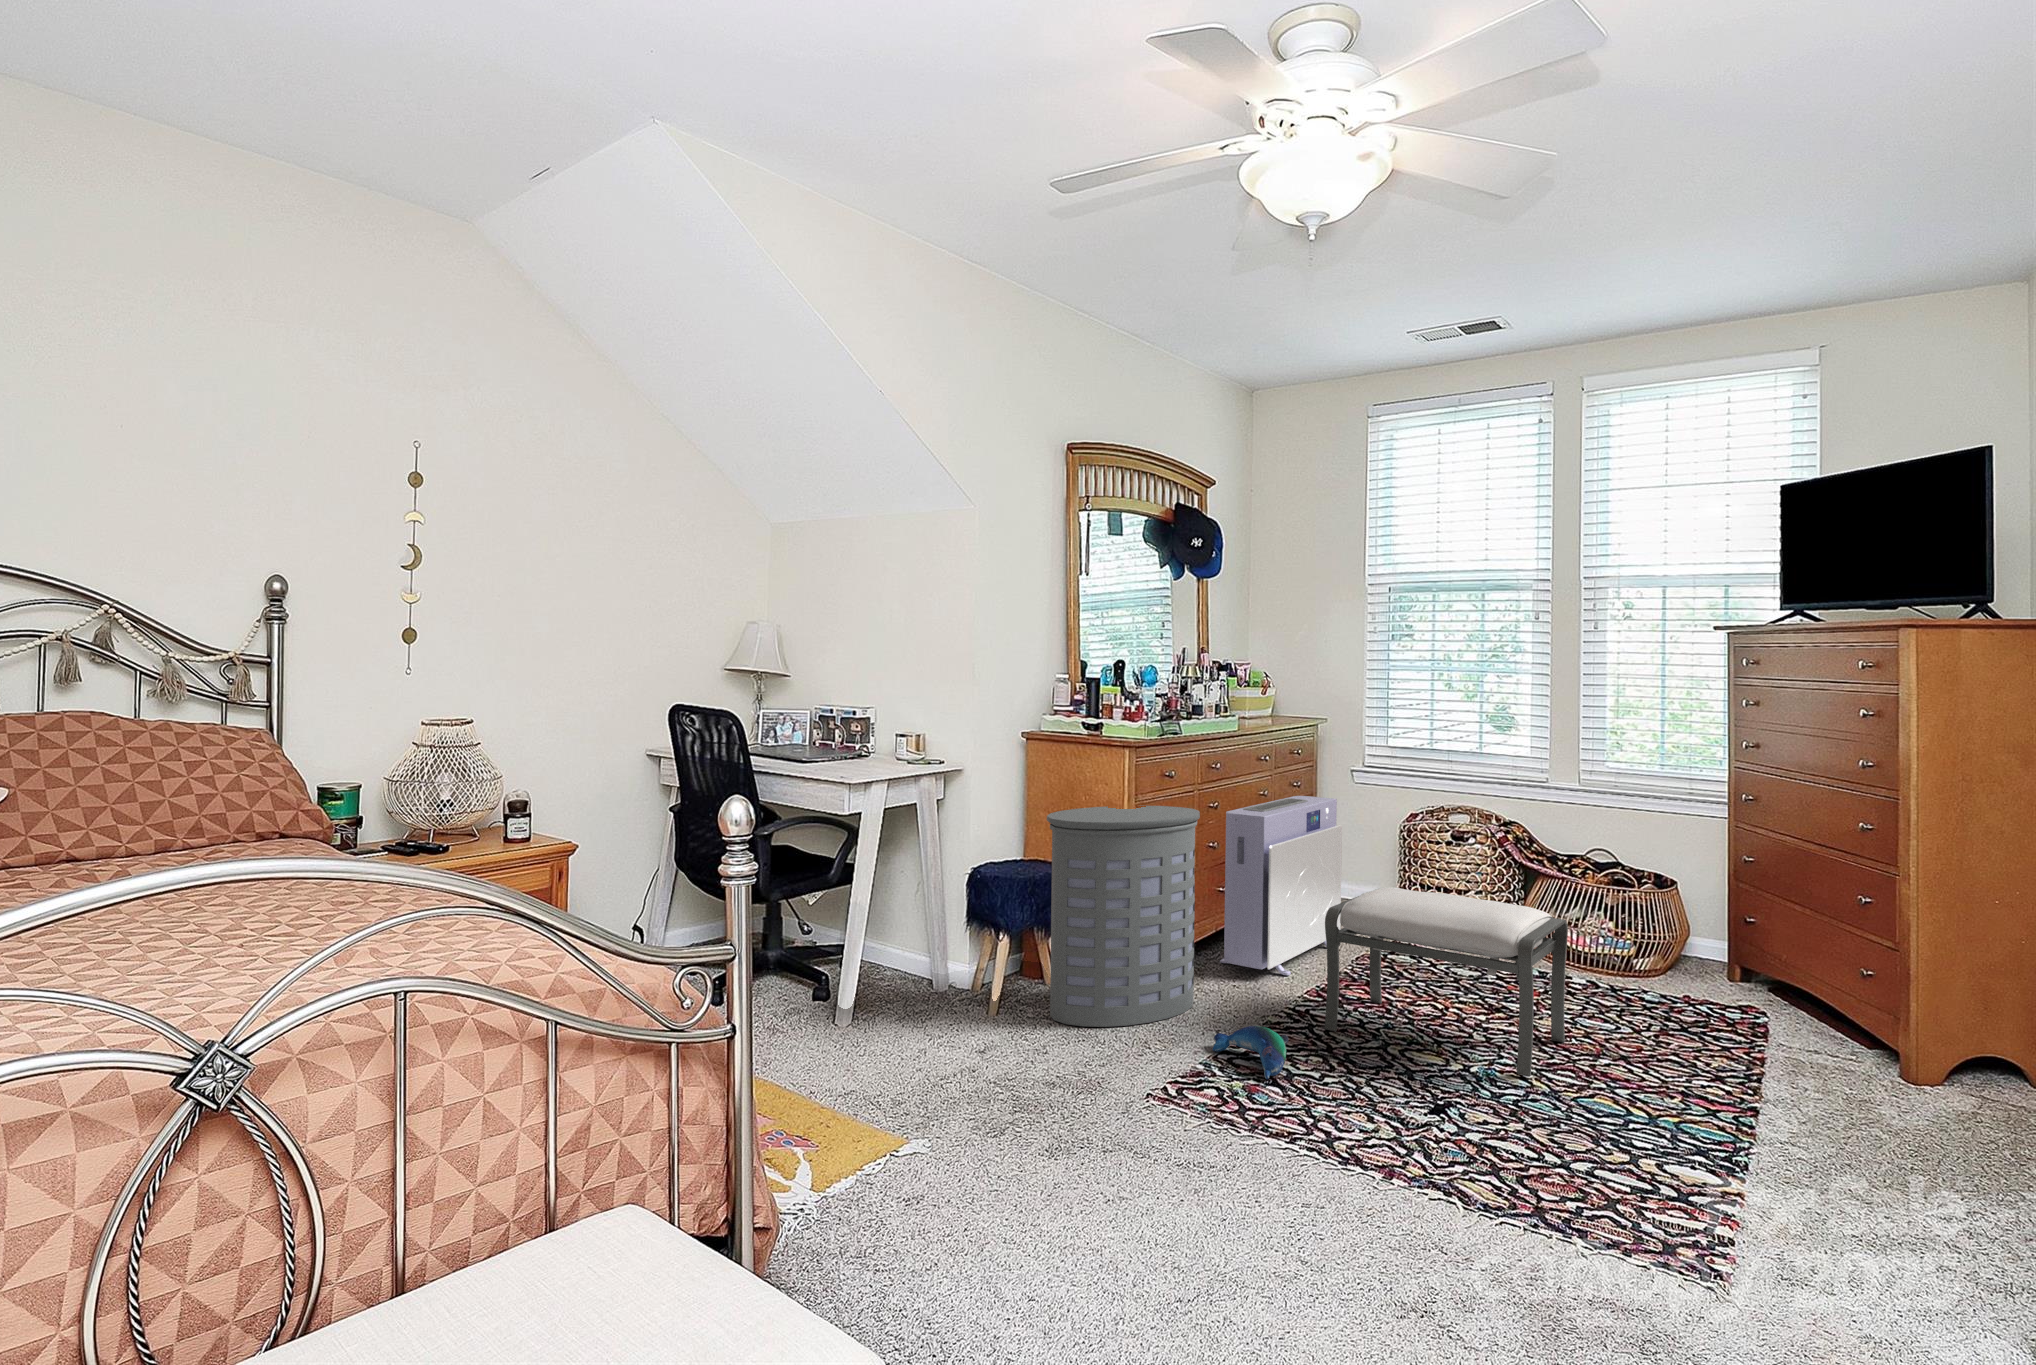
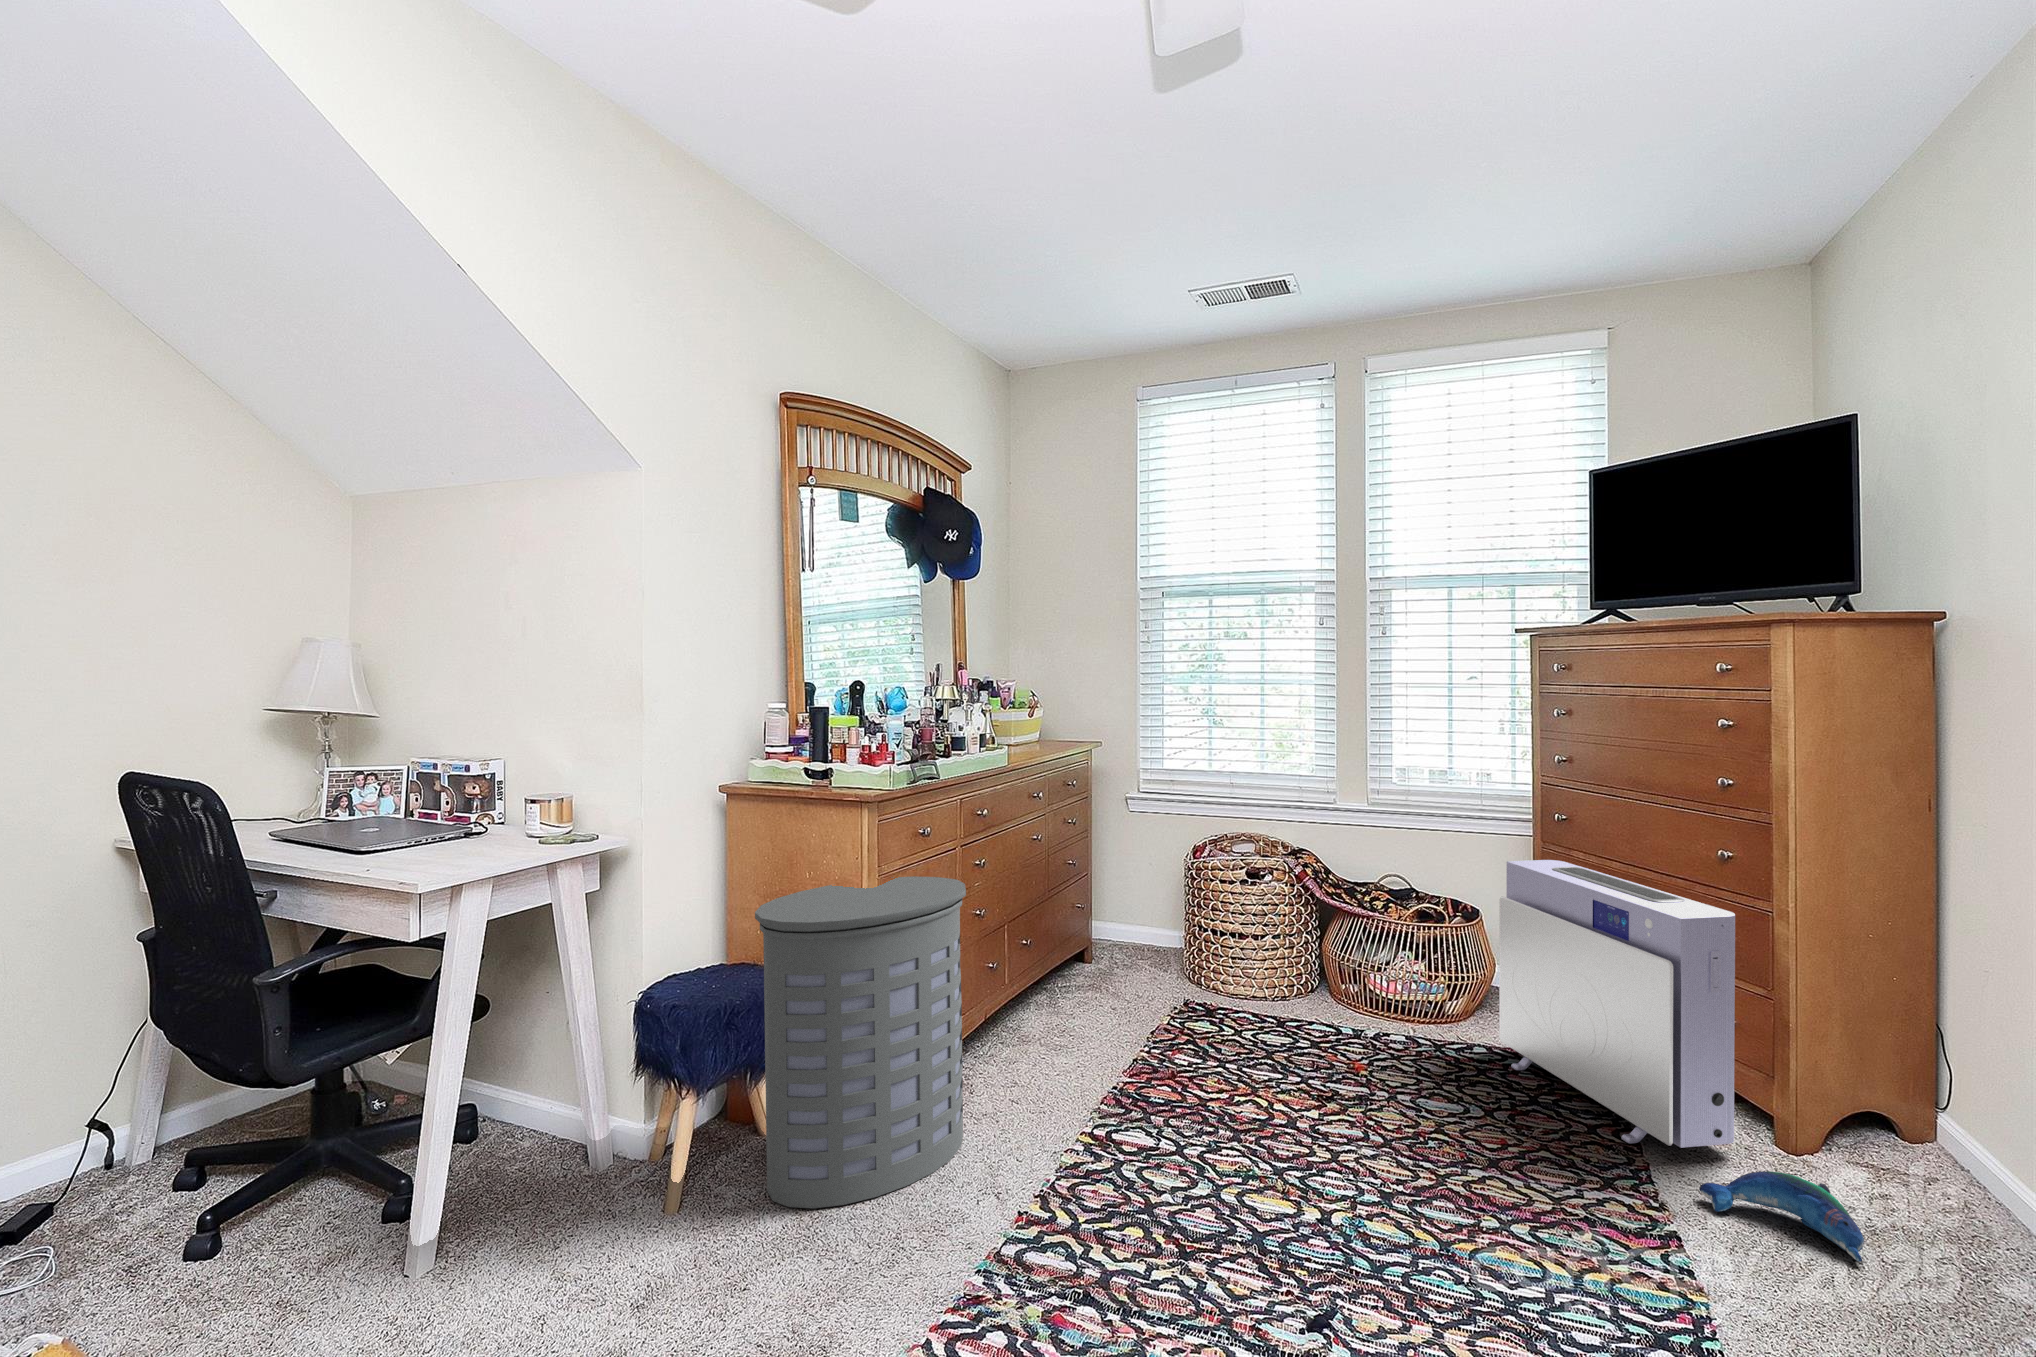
air purifier: present [1220,796,1342,975] -> present [1499,860,1735,1148]
ottoman: present [1324,887,1568,1077] -> none [1132,963,1419,1226]
plush toy: present [1212,1026,1289,1079] -> present [1699,1171,1864,1262]

